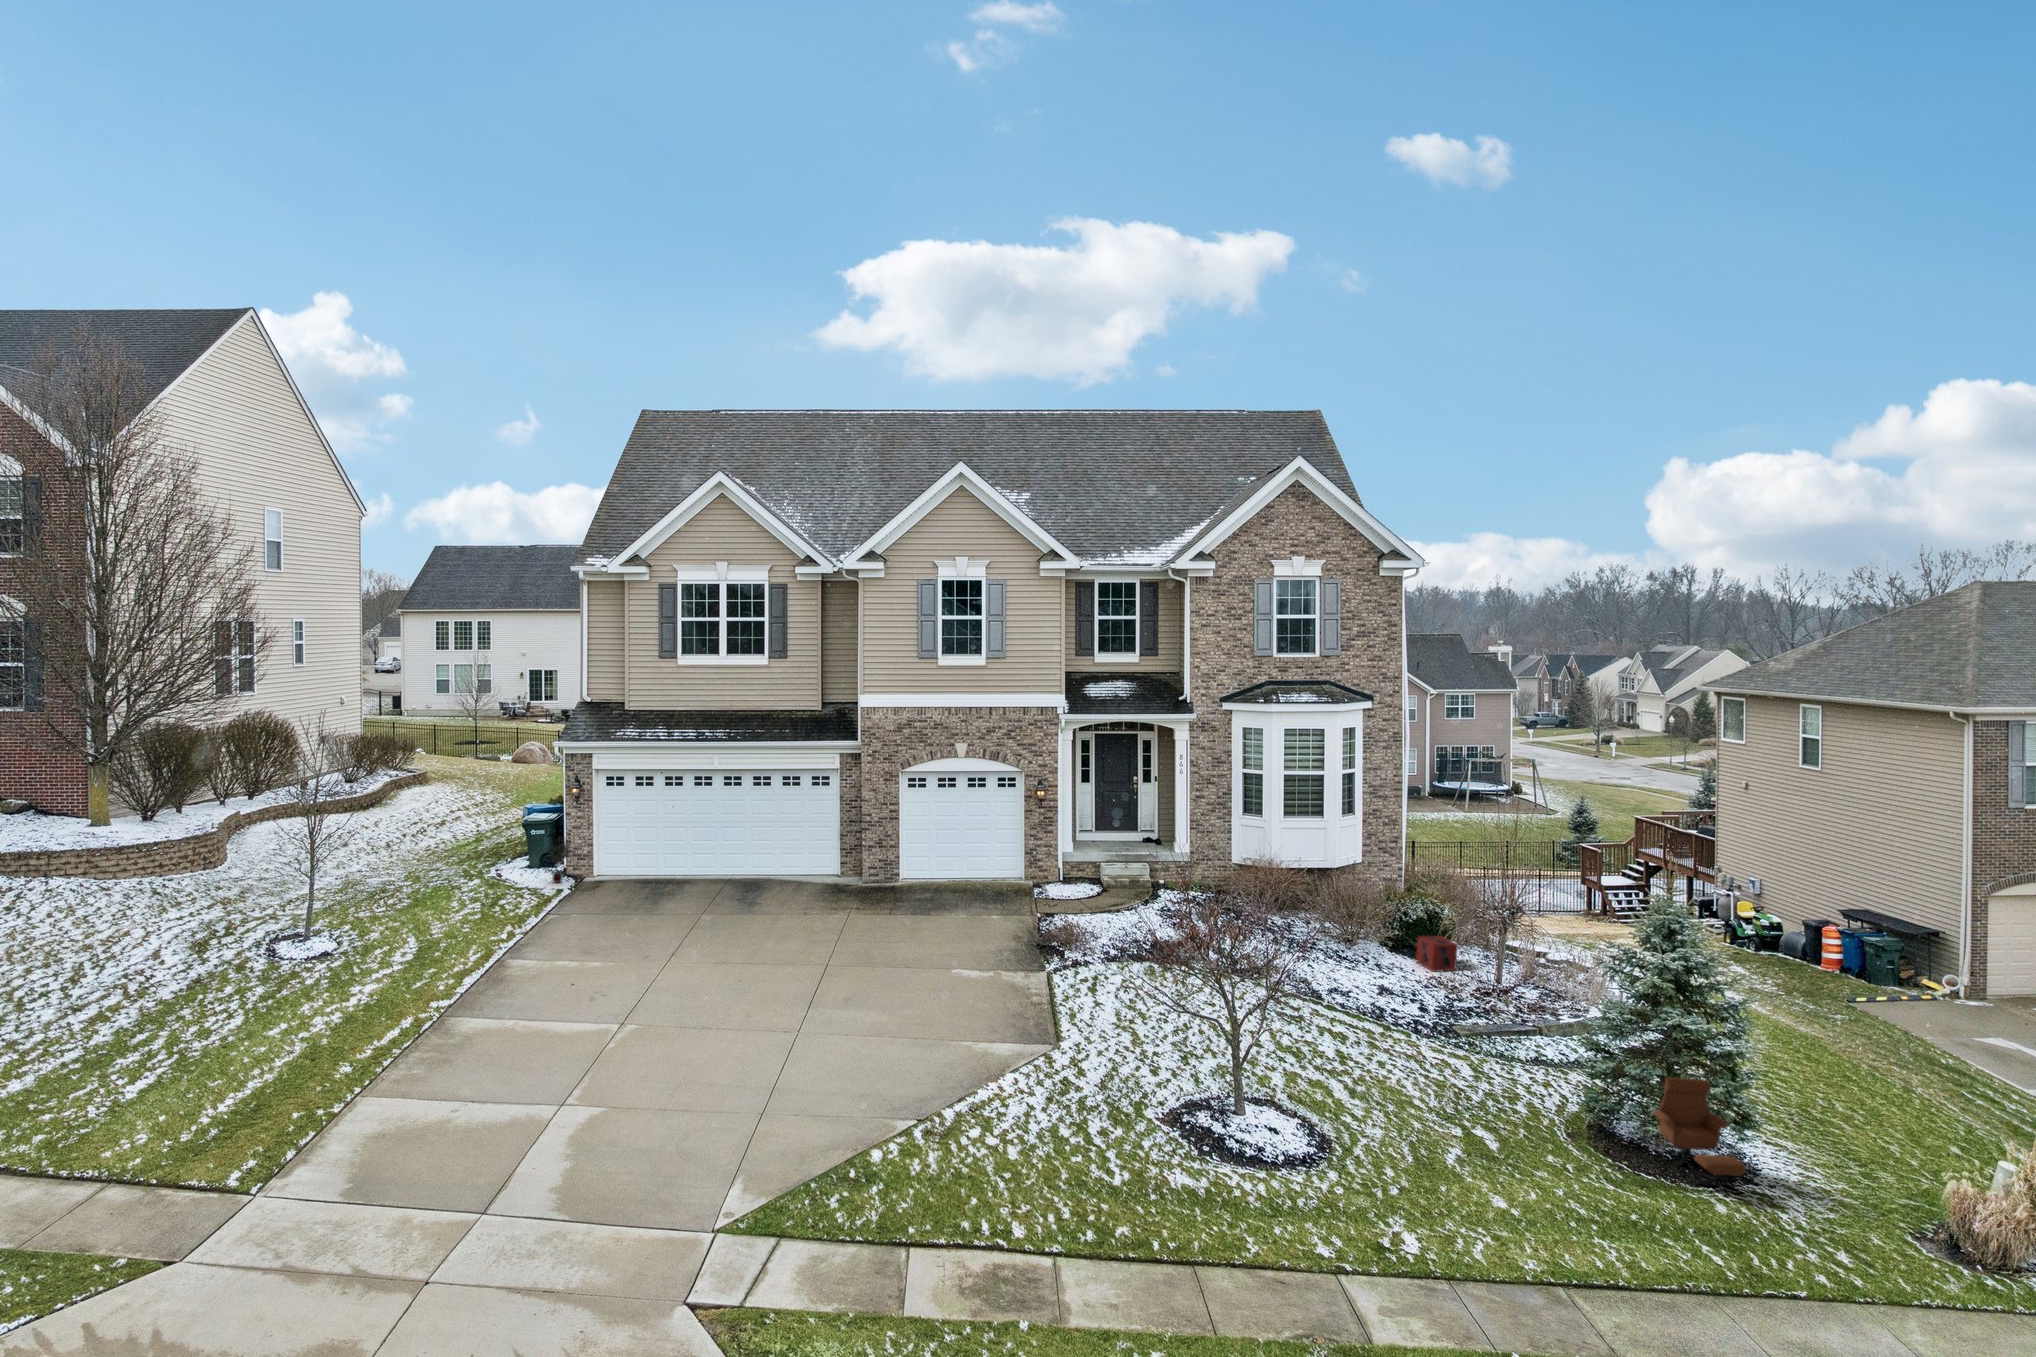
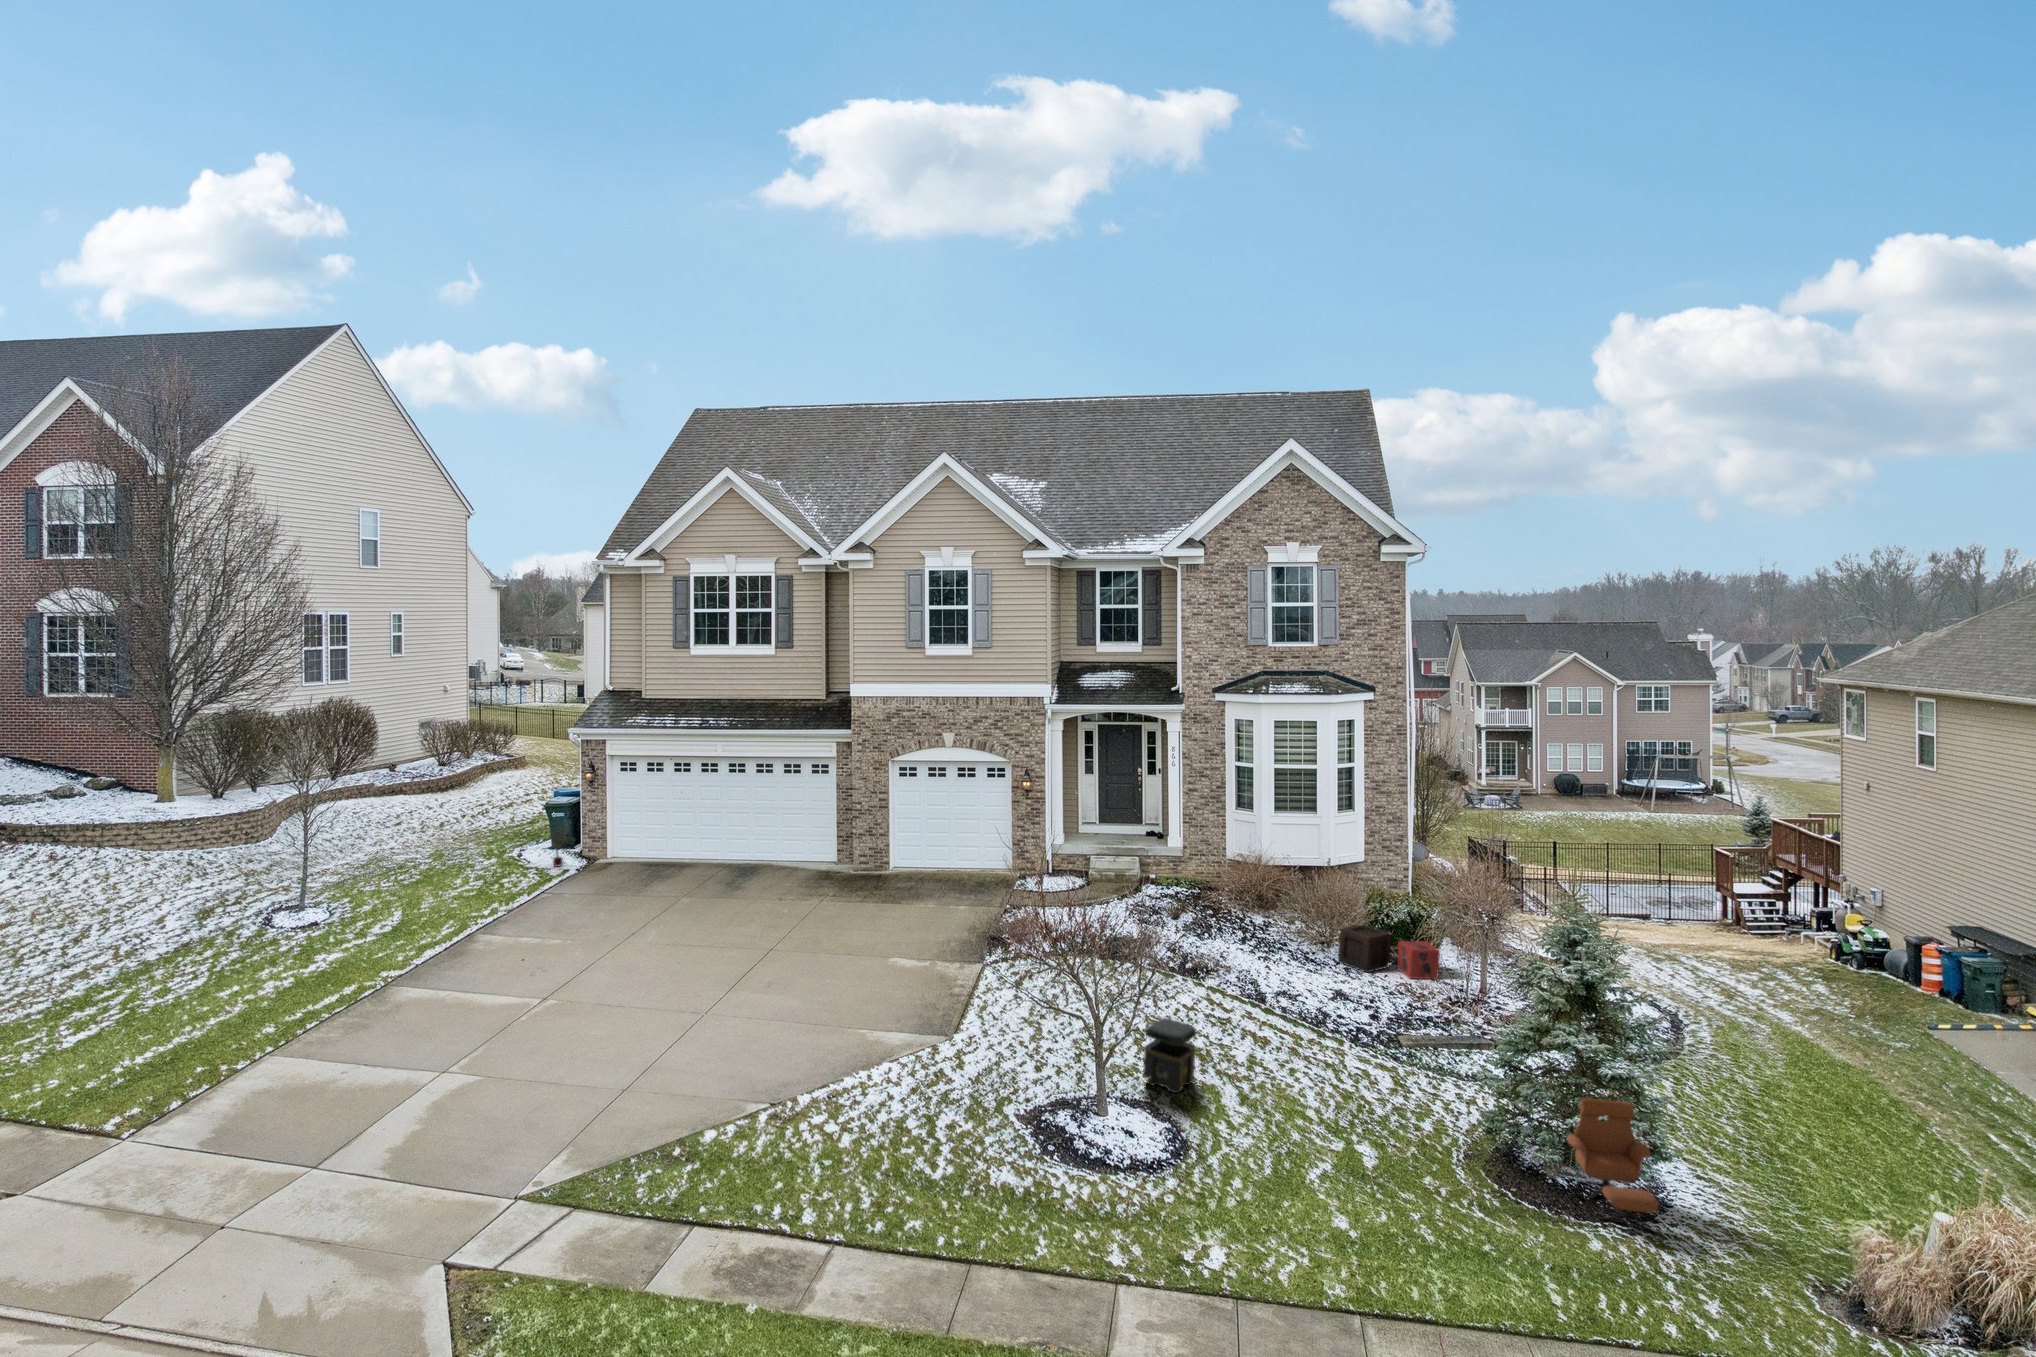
wooden crate: none [1362,921,1411,967] -> present [1338,924,1391,972]
toolbox: none [1252,1020,1300,1090] -> present [1143,1018,1196,1093]

